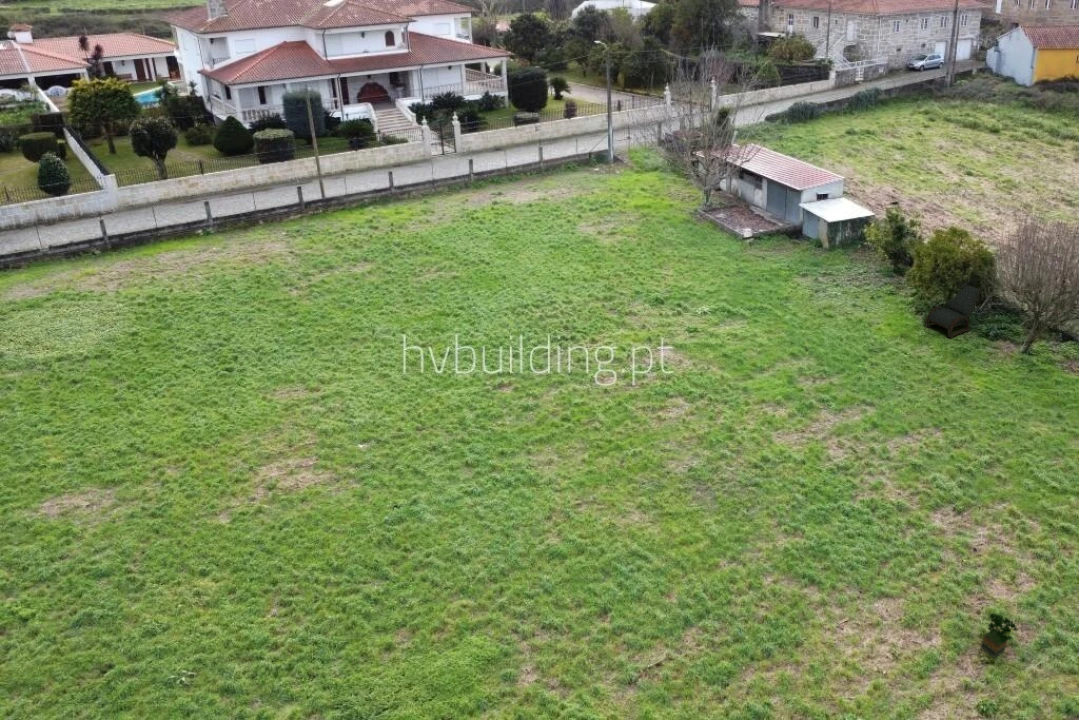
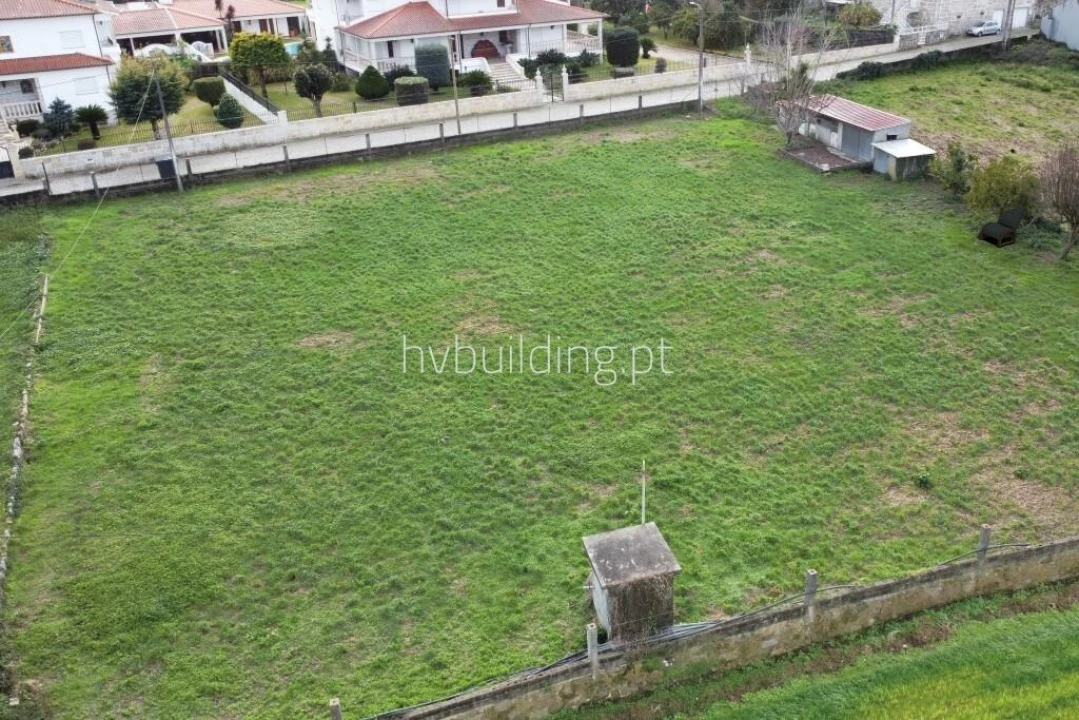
potted tree: present [981,614,1018,658] -> none [1016,413,1044,446]

